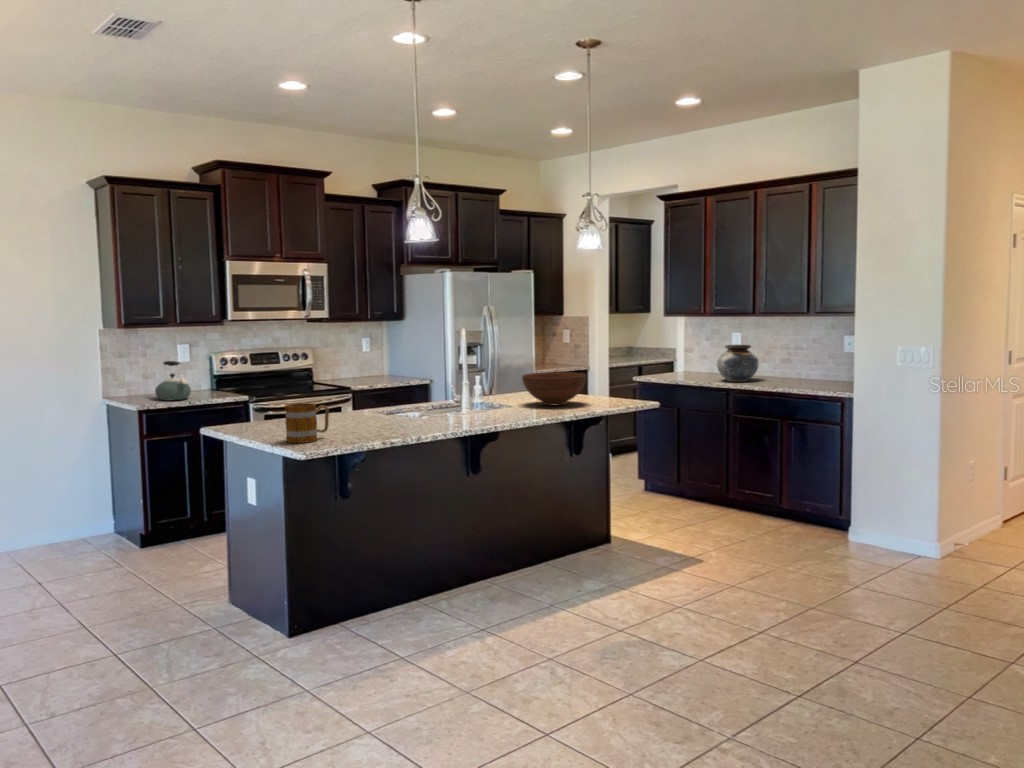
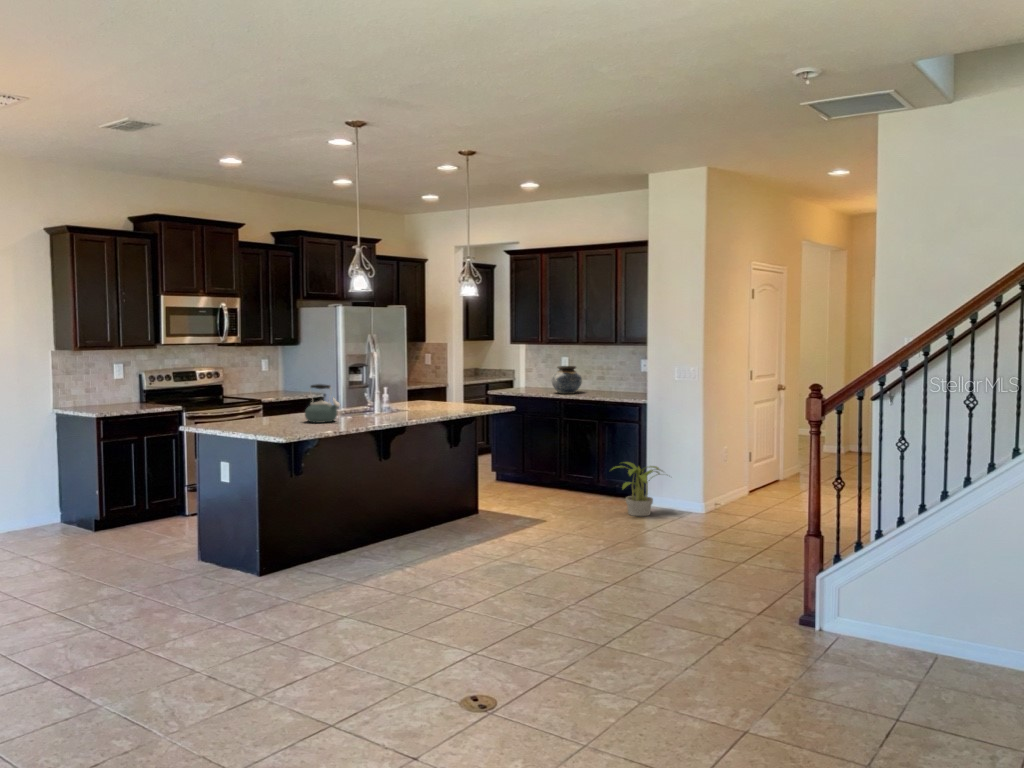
kettle: present [155,361,191,400] -> present [305,384,340,423]
fruit bowl: present [522,372,586,405] -> none [416,385,463,409]
mug: present [285,403,329,443] -> none [261,405,292,433]
potted plant: none [796,480,890,559] -> present [612,462,660,516]

